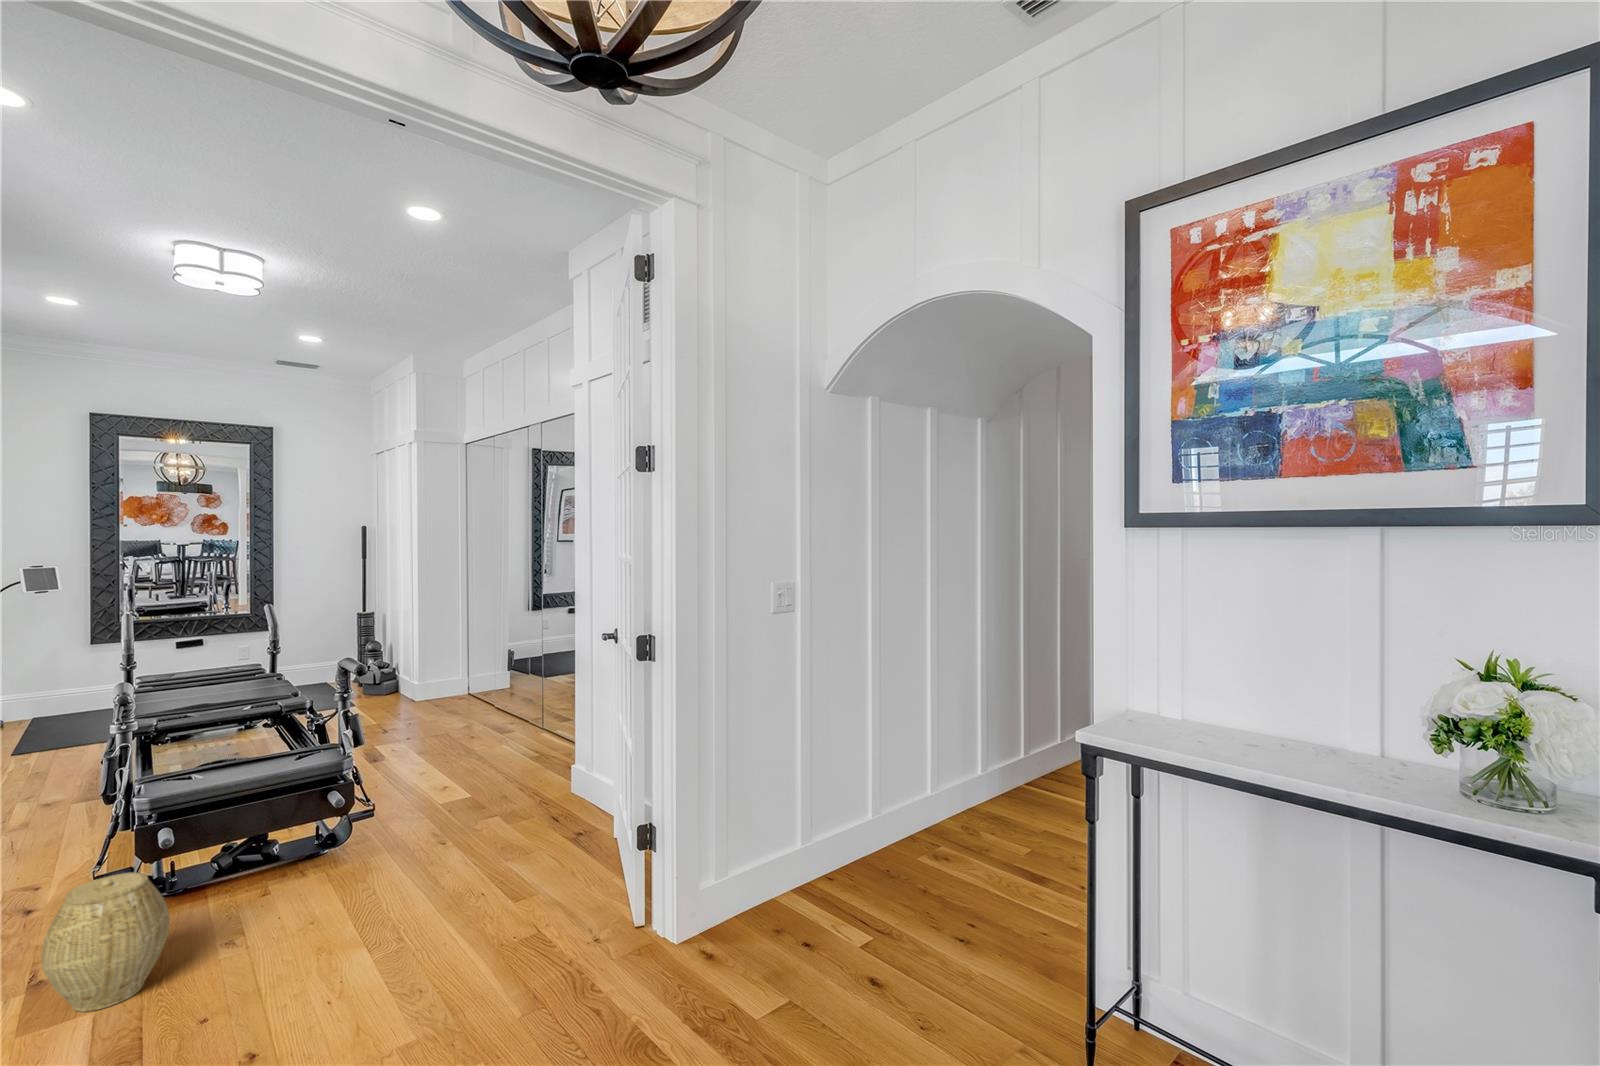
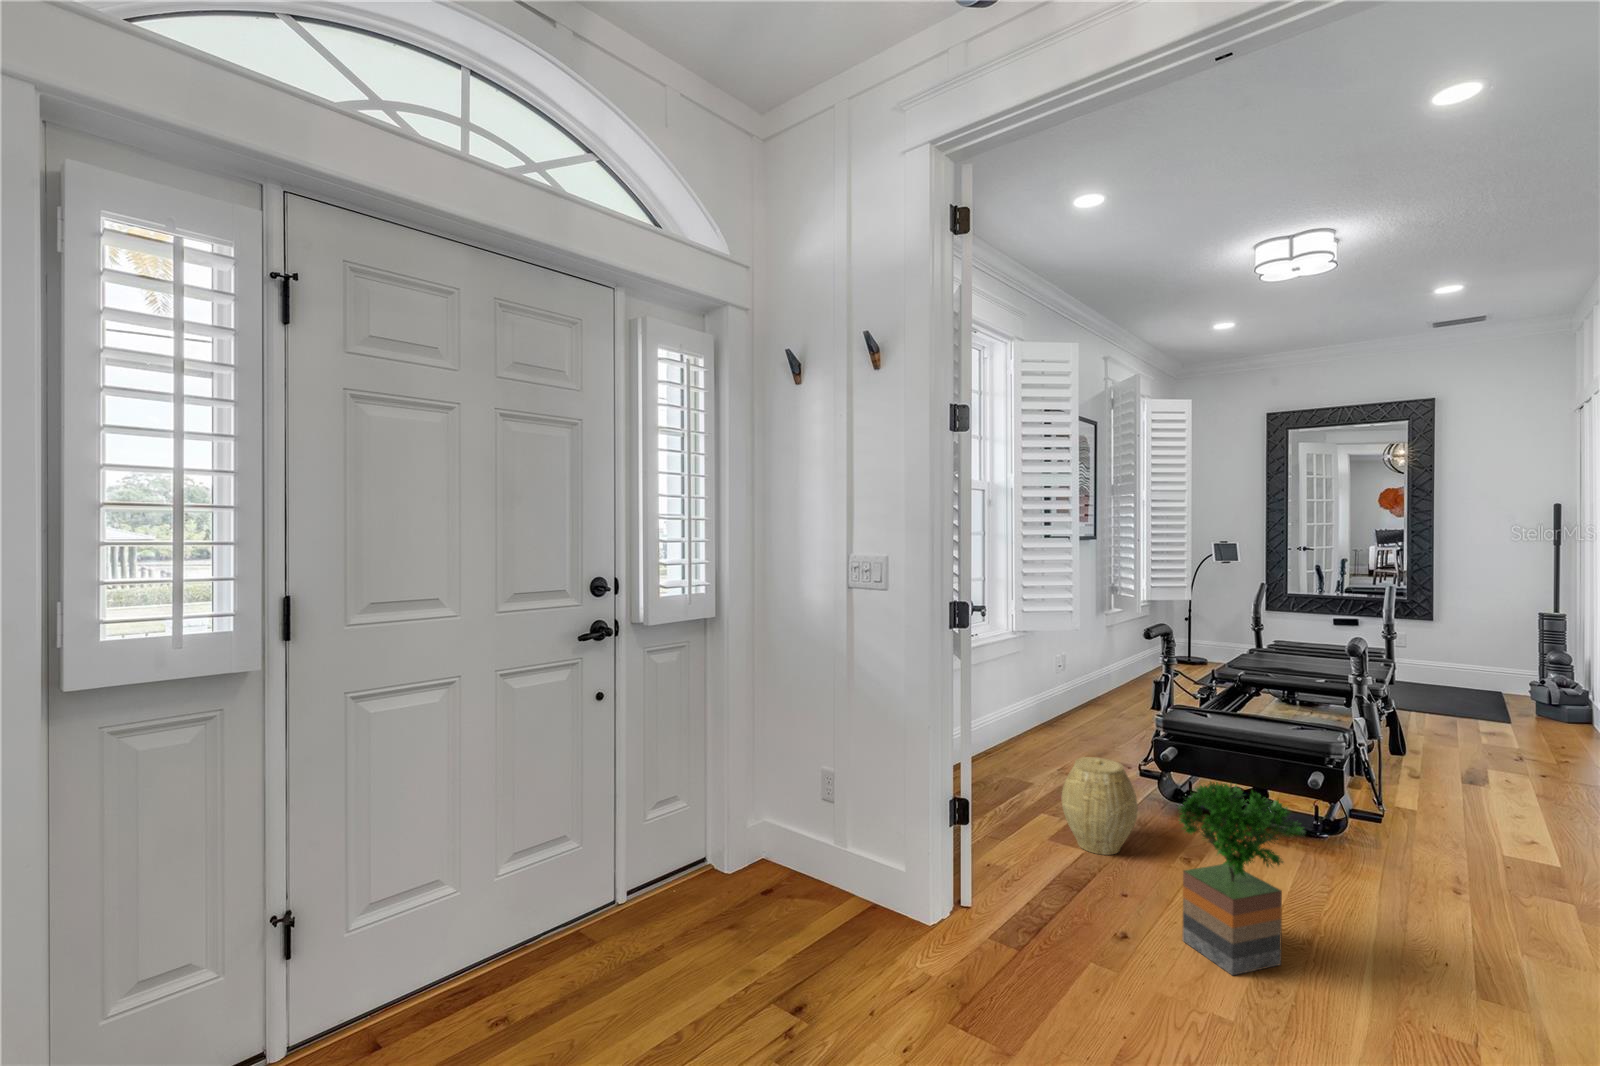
potted tree: none [299,820,421,1013] -> present [1178,782,1304,975]

